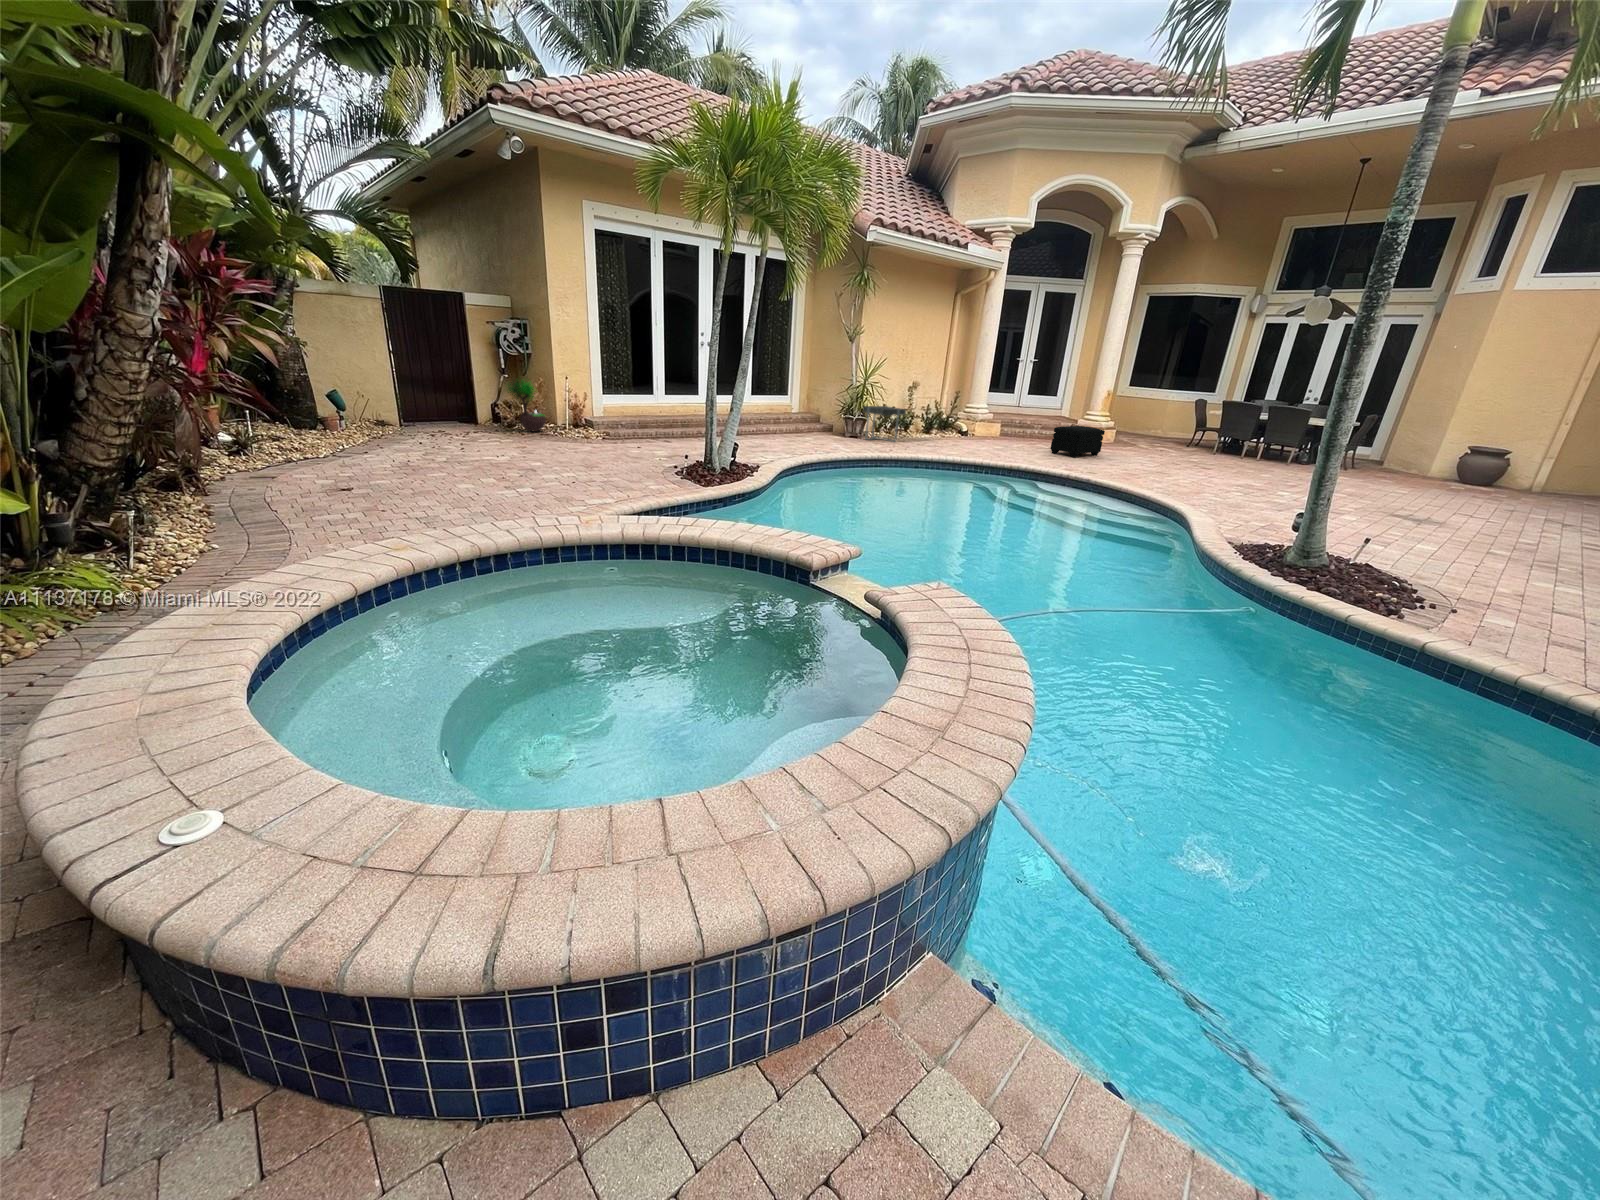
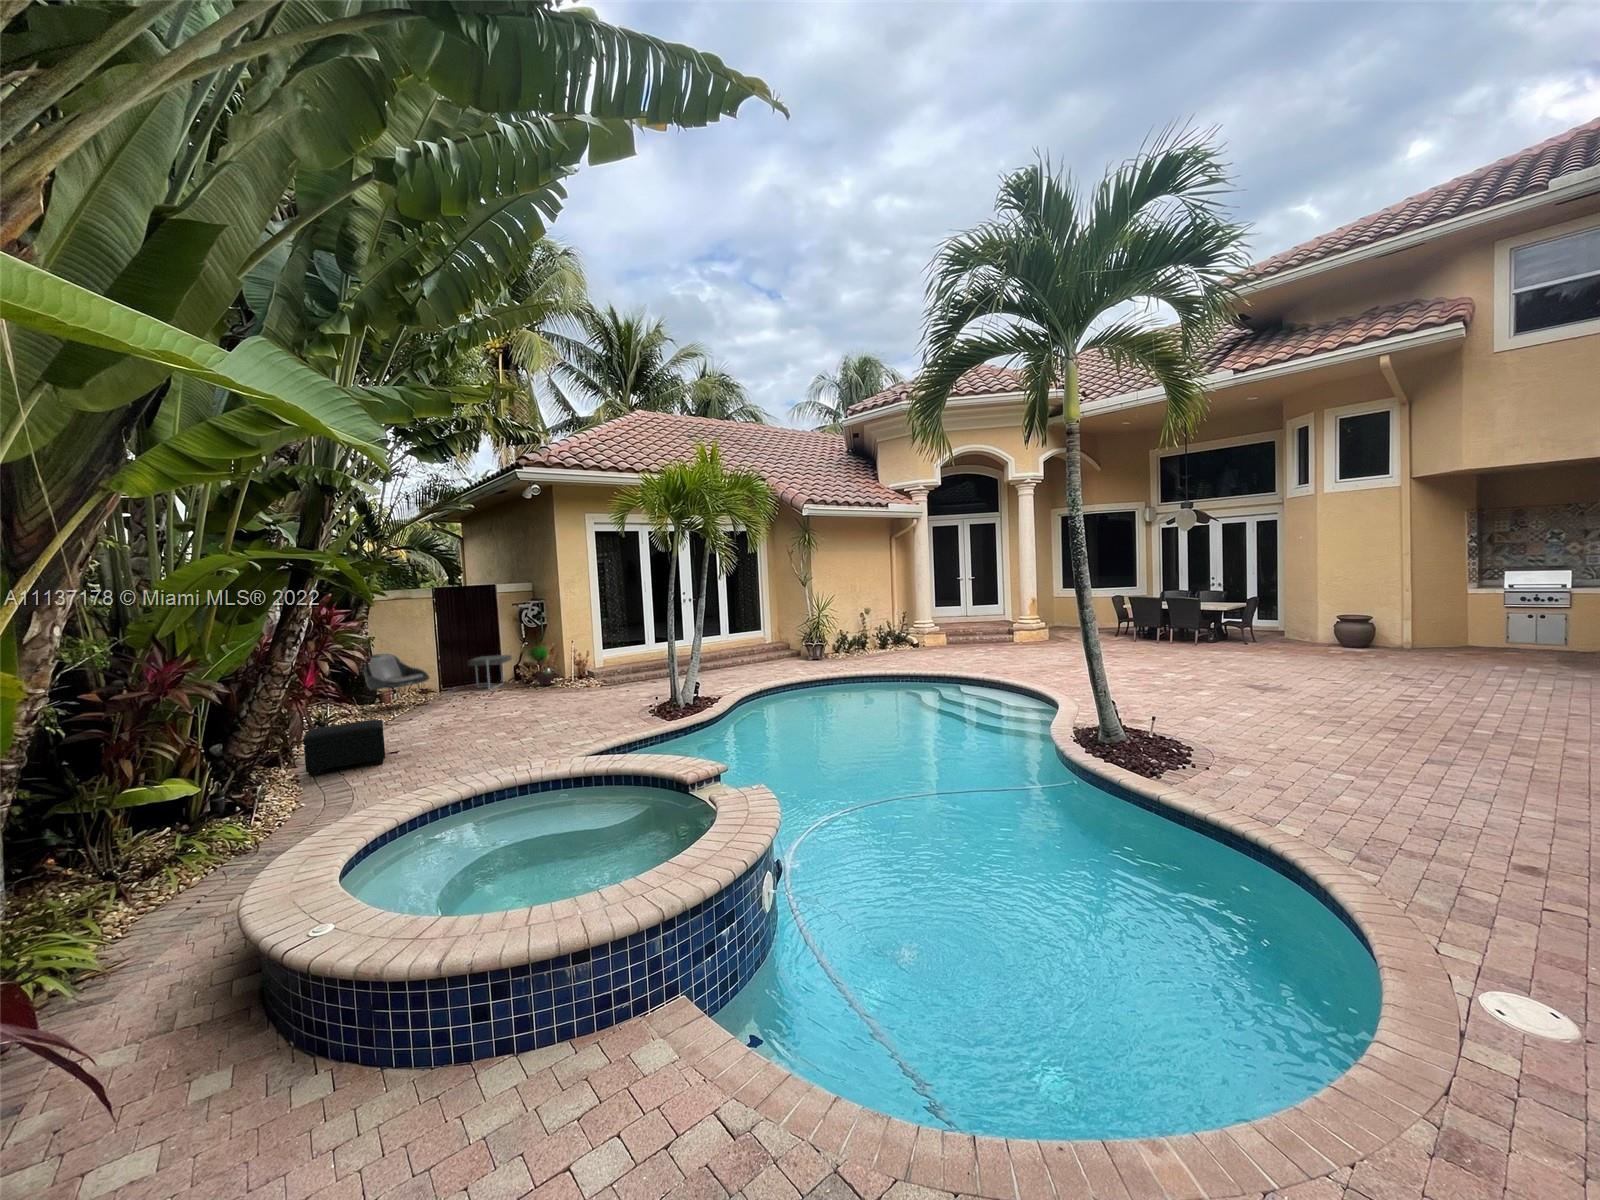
lounge chair: none [289,363,386,443] -> present [363,654,429,713]
side table: present [863,406,906,442] -> present [468,655,512,690]
ottoman: present [1050,426,1105,457] -> present [303,720,385,777]

